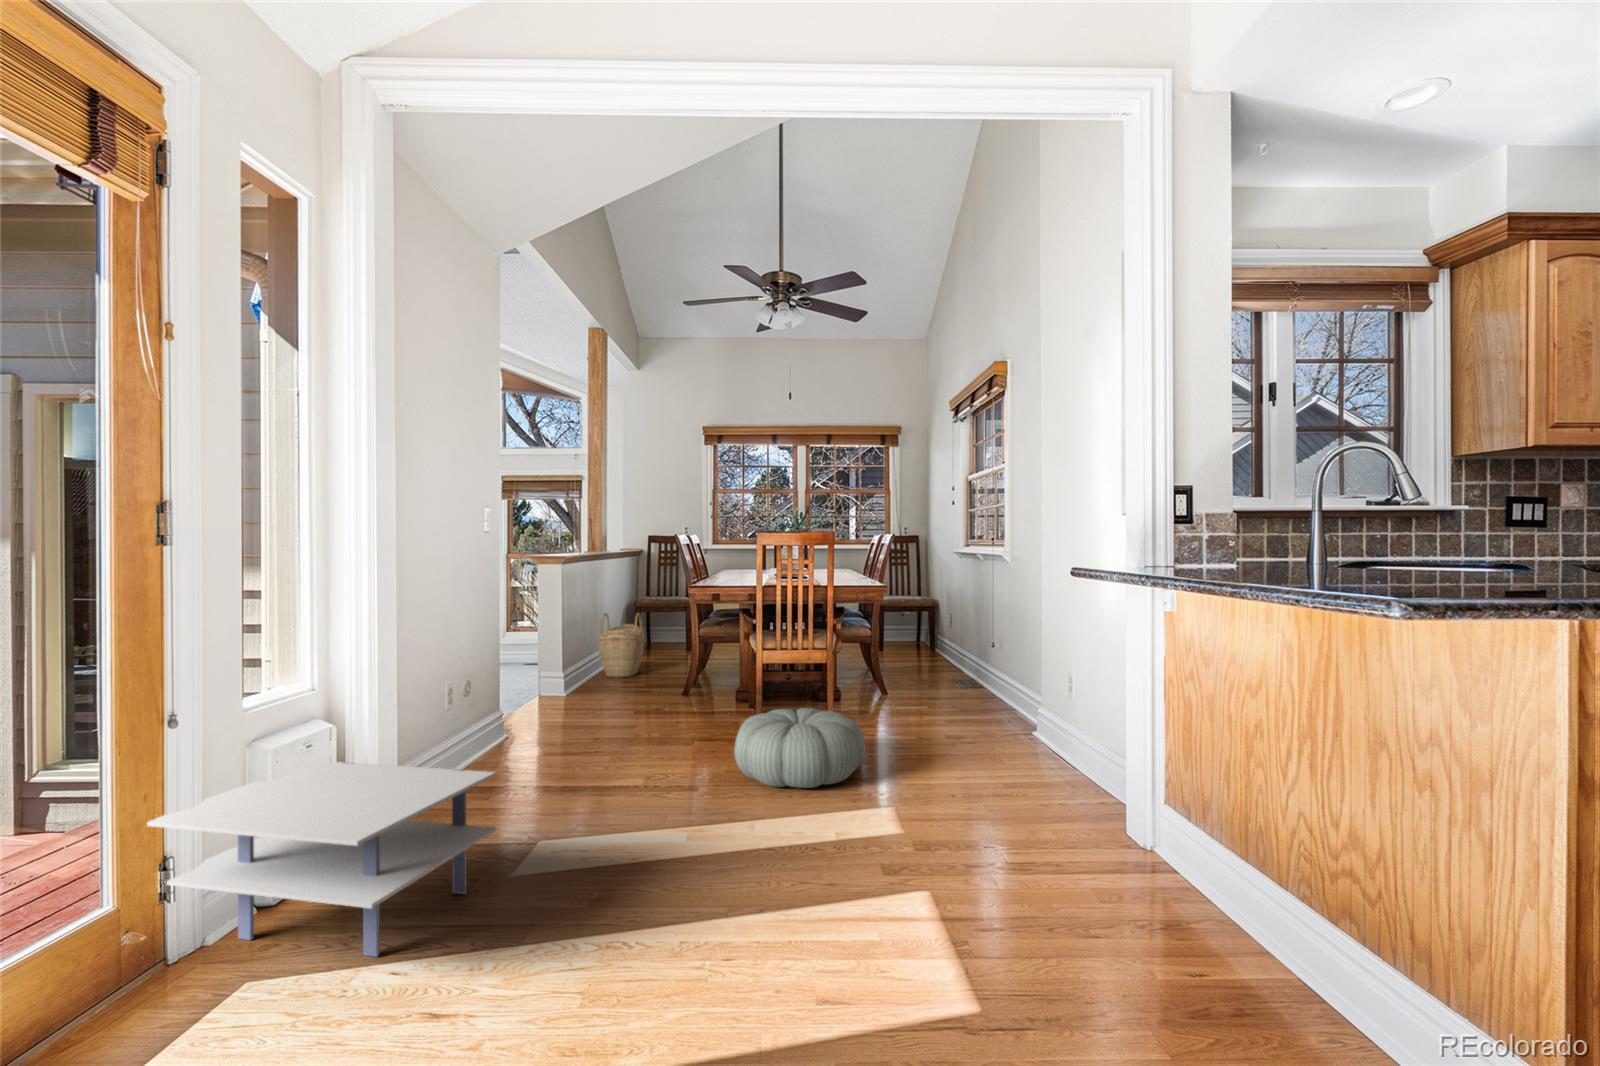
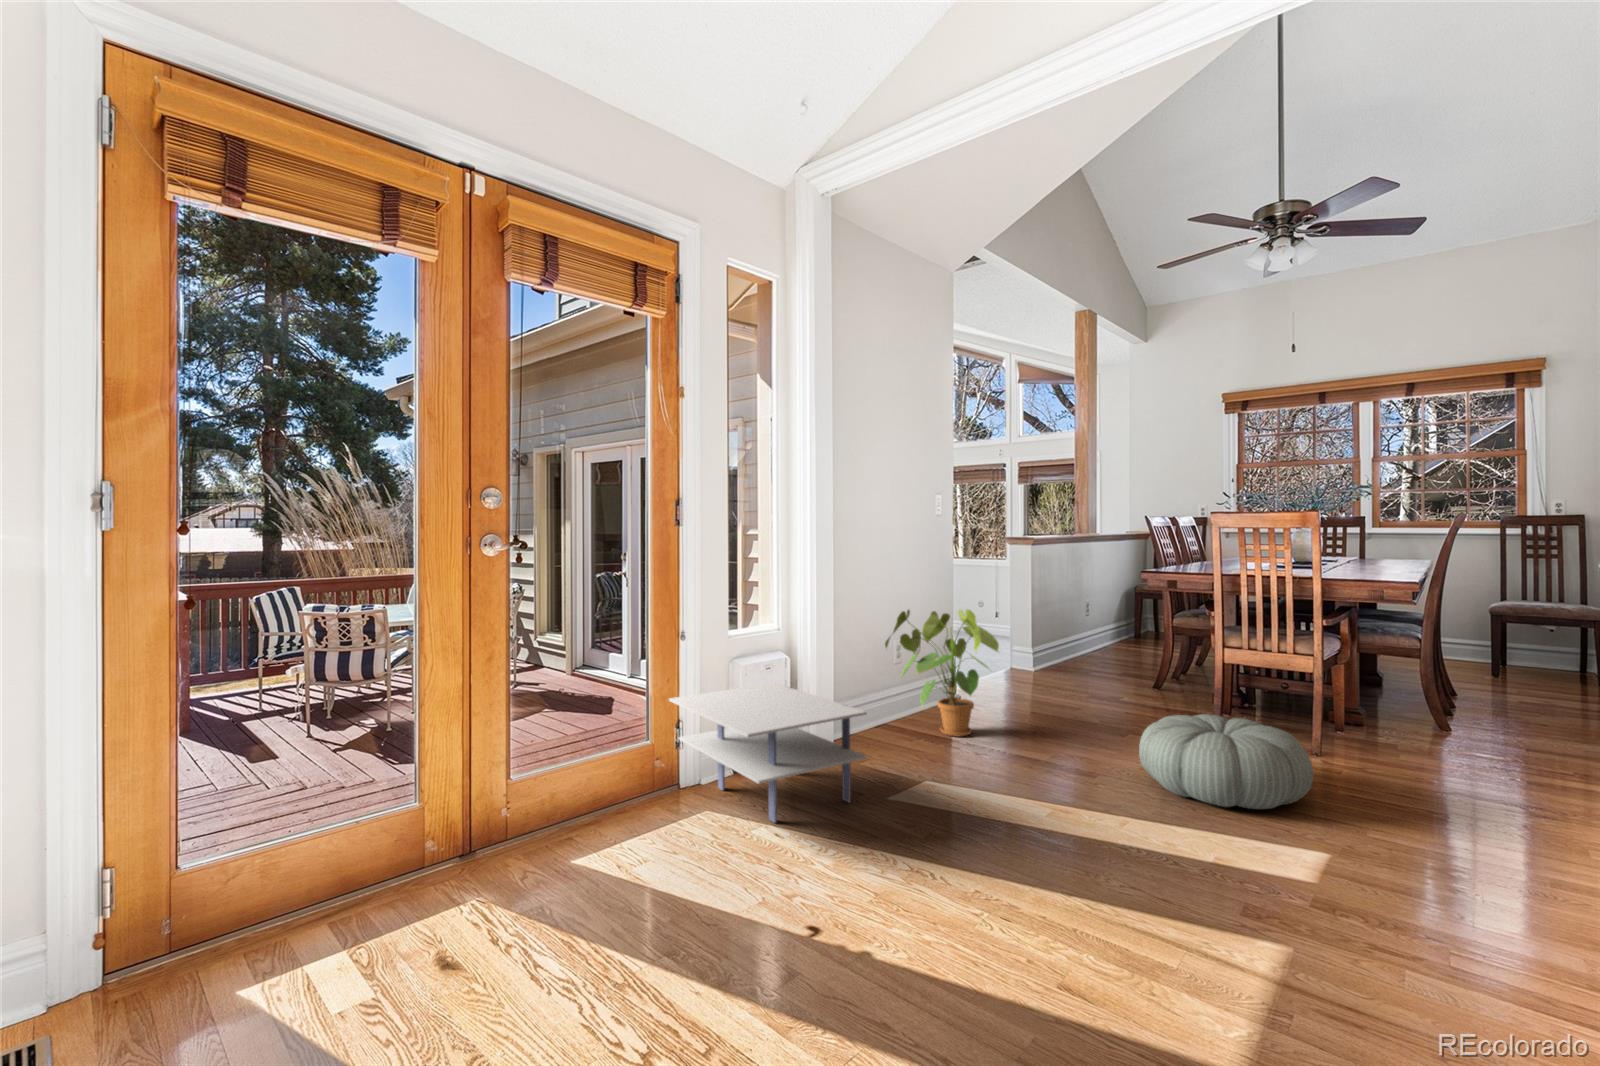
woven basket: present [598,613,644,678] -> none [1078,597,1130,664]
house plant: none [439,634,580,781] -> present [885,609,999,737]

